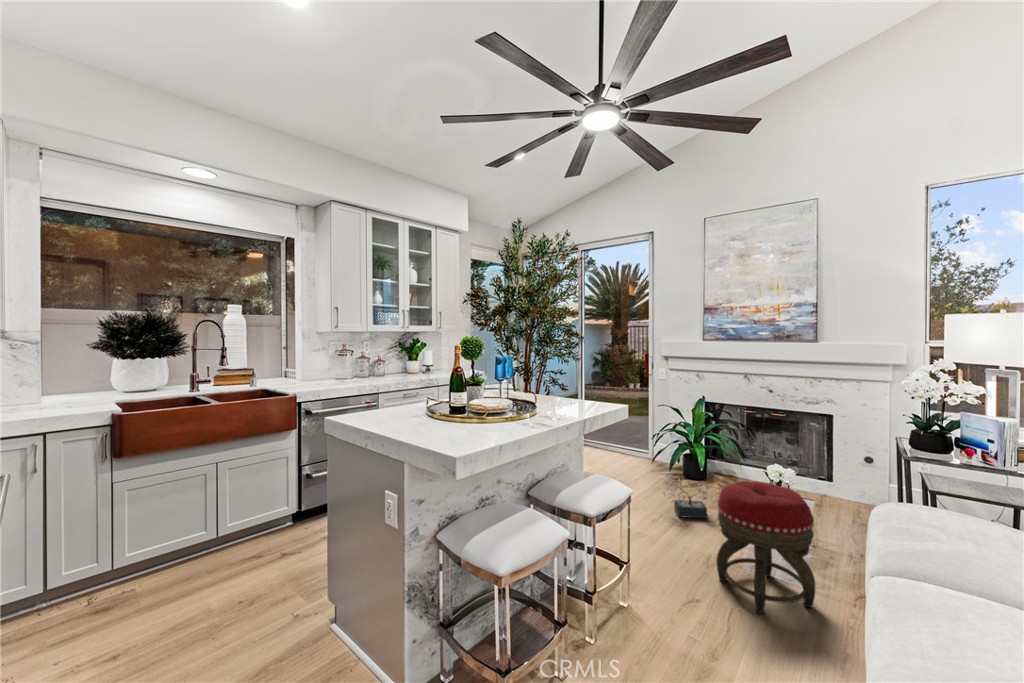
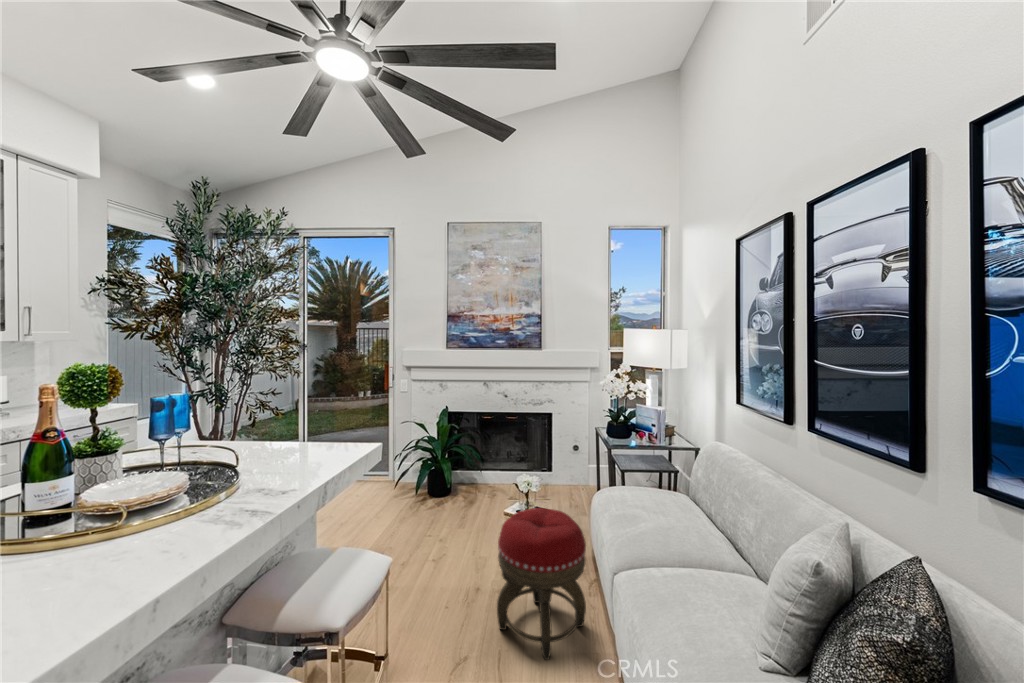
decorative plant: present [665,475,713,518] -> none [419,505,470,553]

